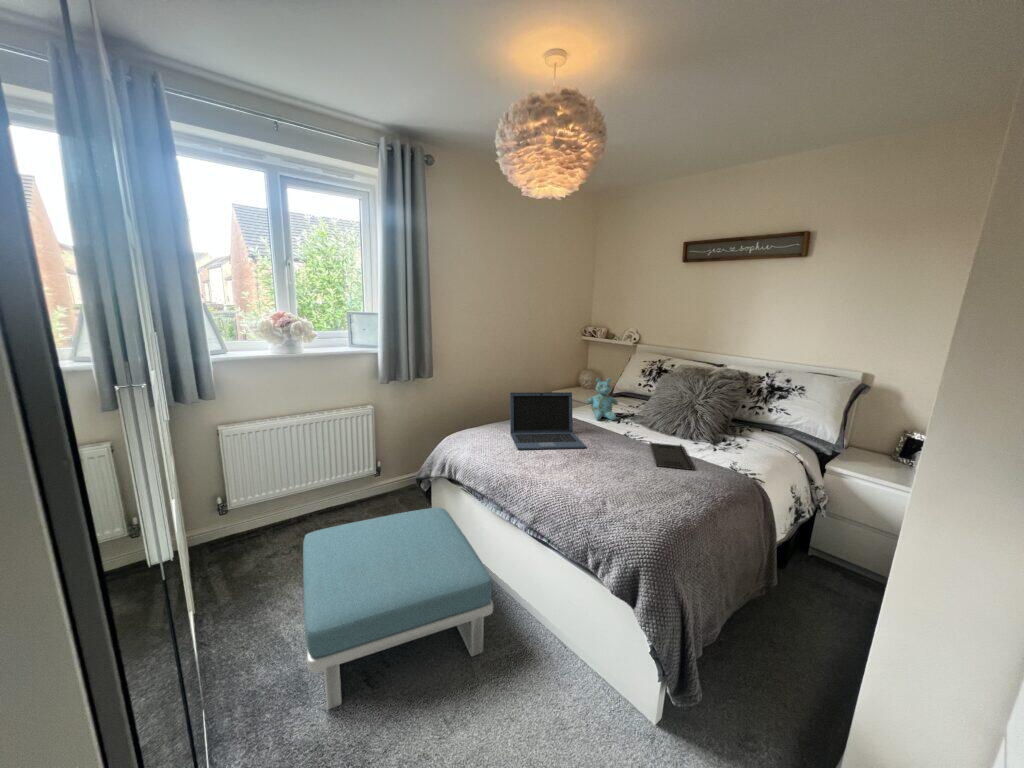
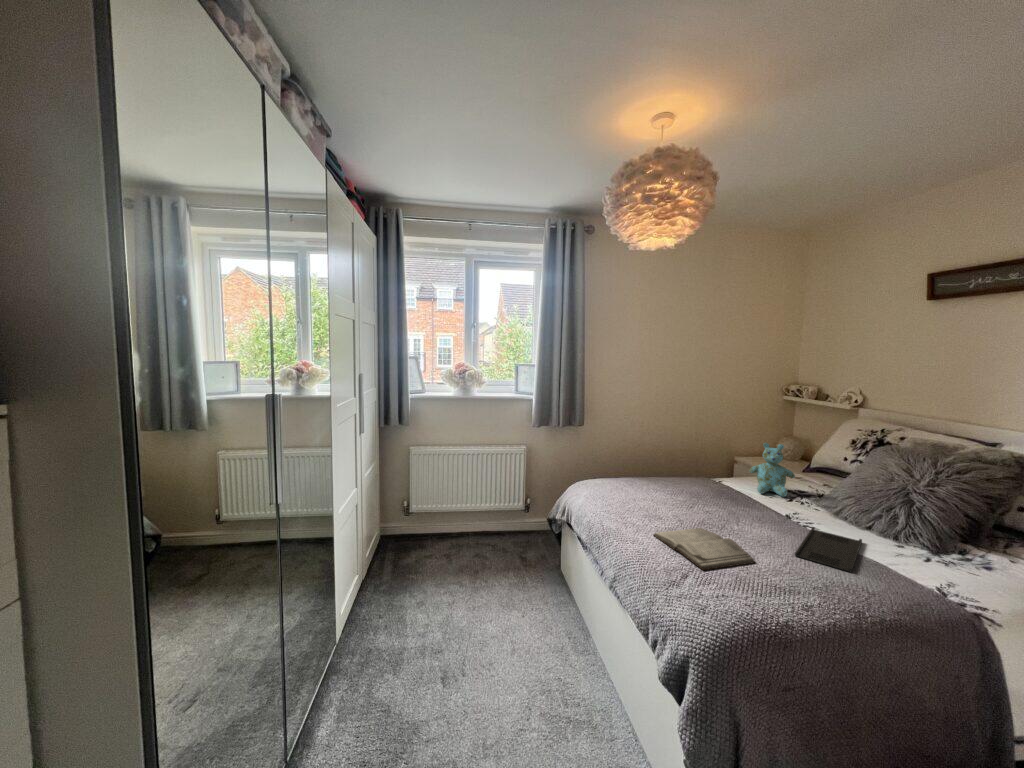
laptop: present [510,392,586,450] -> none [631,447,714,519]
diary: none [556,458,640,494] -> present [654,528,755,570]
footstool: present [303,508,493,709] -> none [394,544,562,705]

